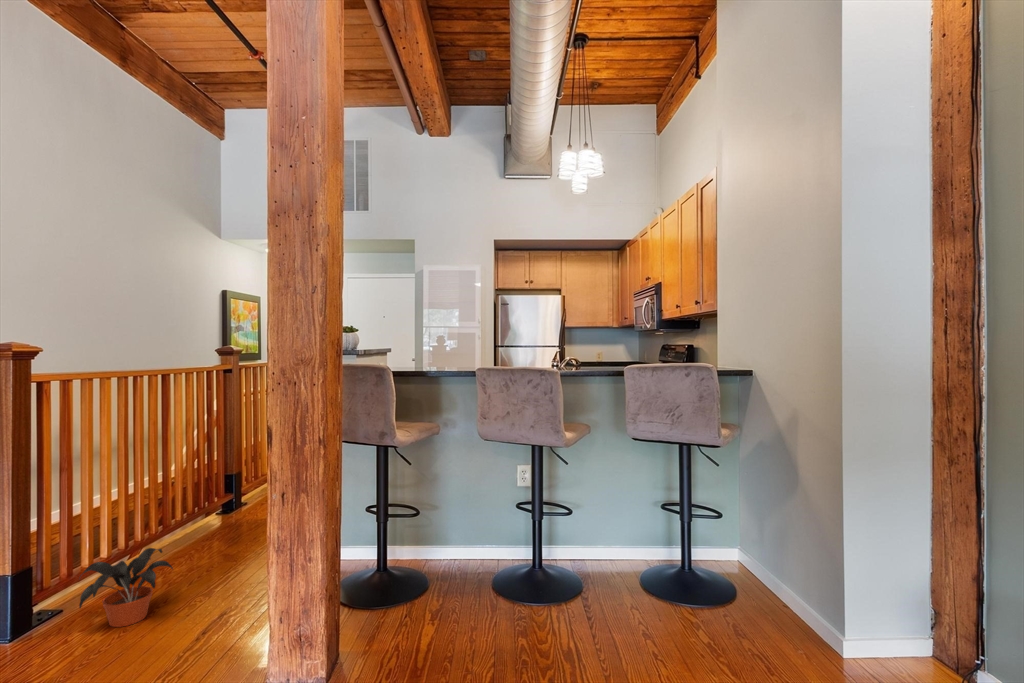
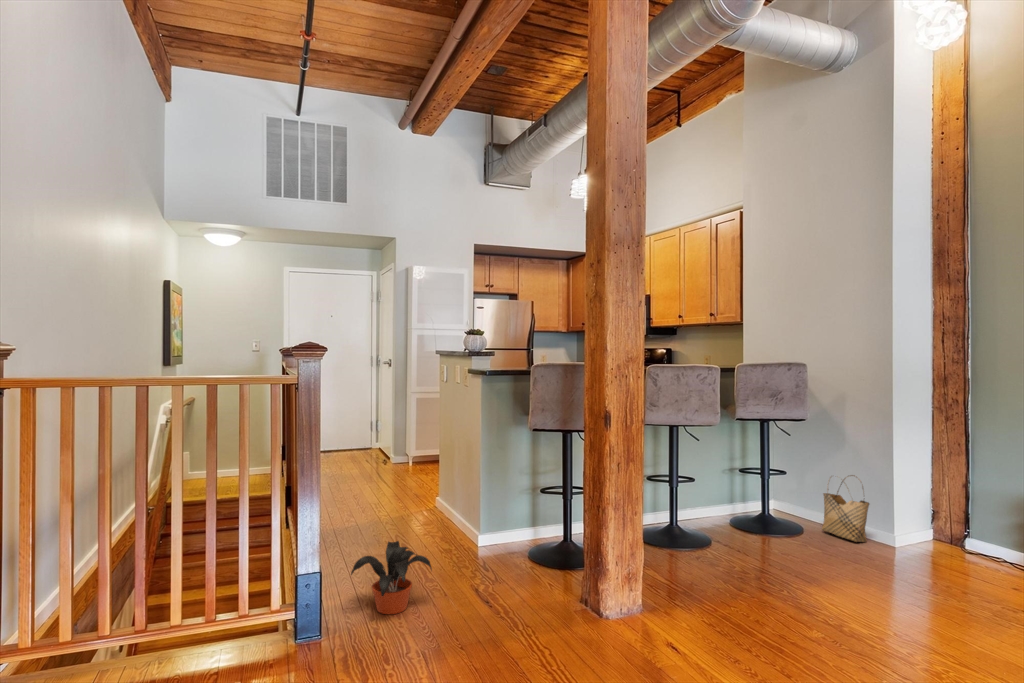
woven basket: none [750,532,804,641] -> present [822,475,869,542]

